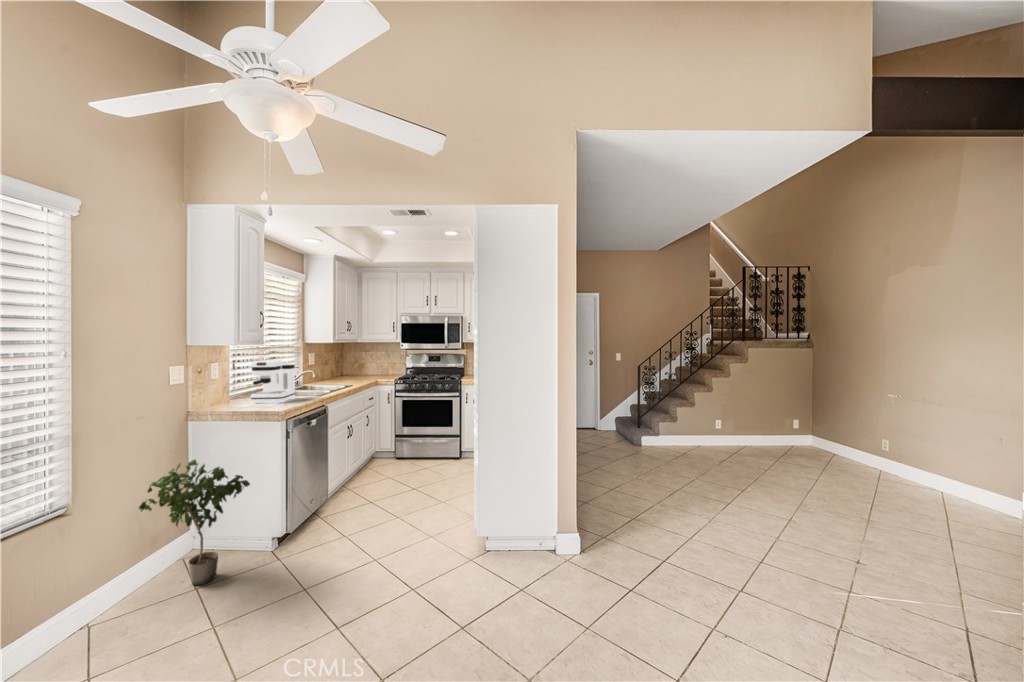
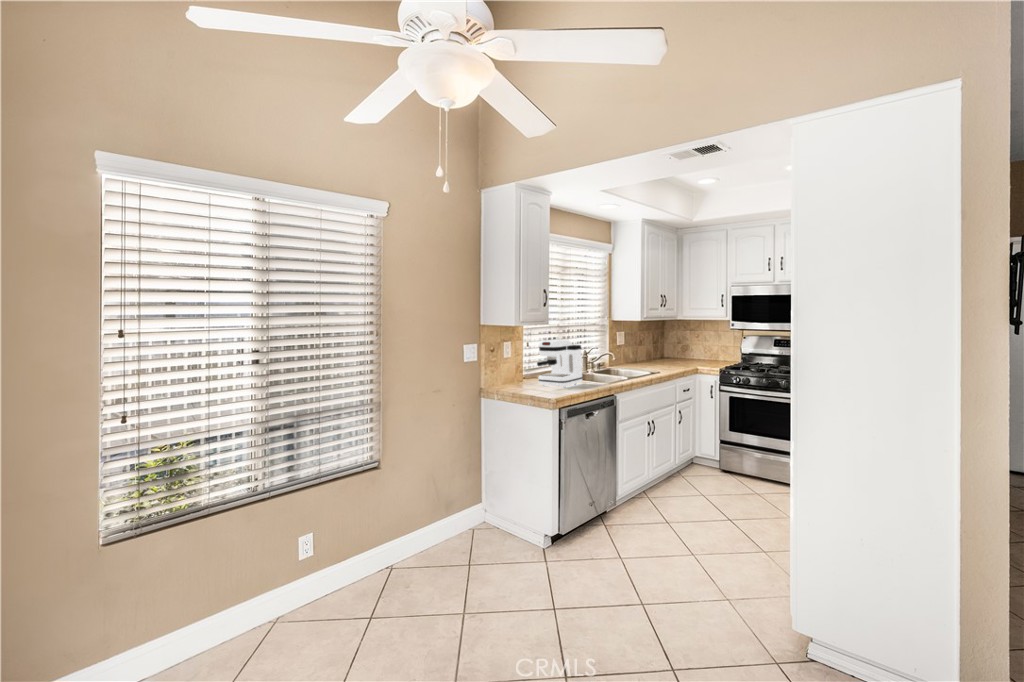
potted plant: present [139,459,250,585] -> none [435,437,512,562]

